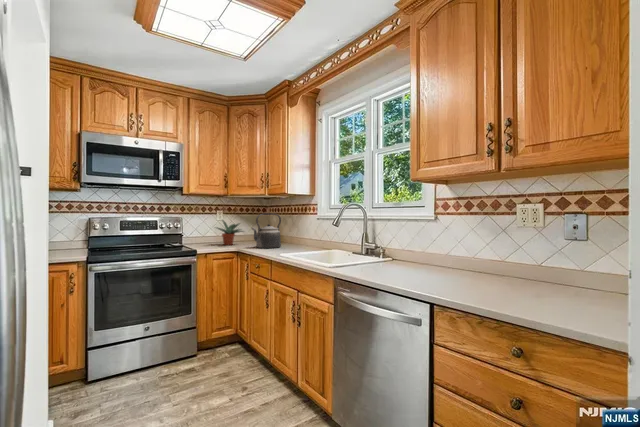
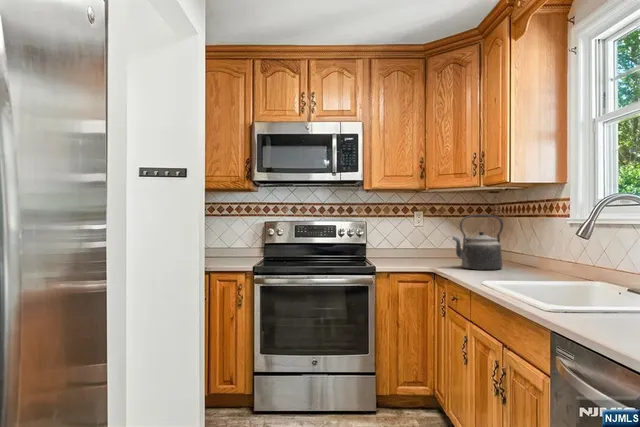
potted plant: present [217,221,243,245] -> none [404,224,451,262]

